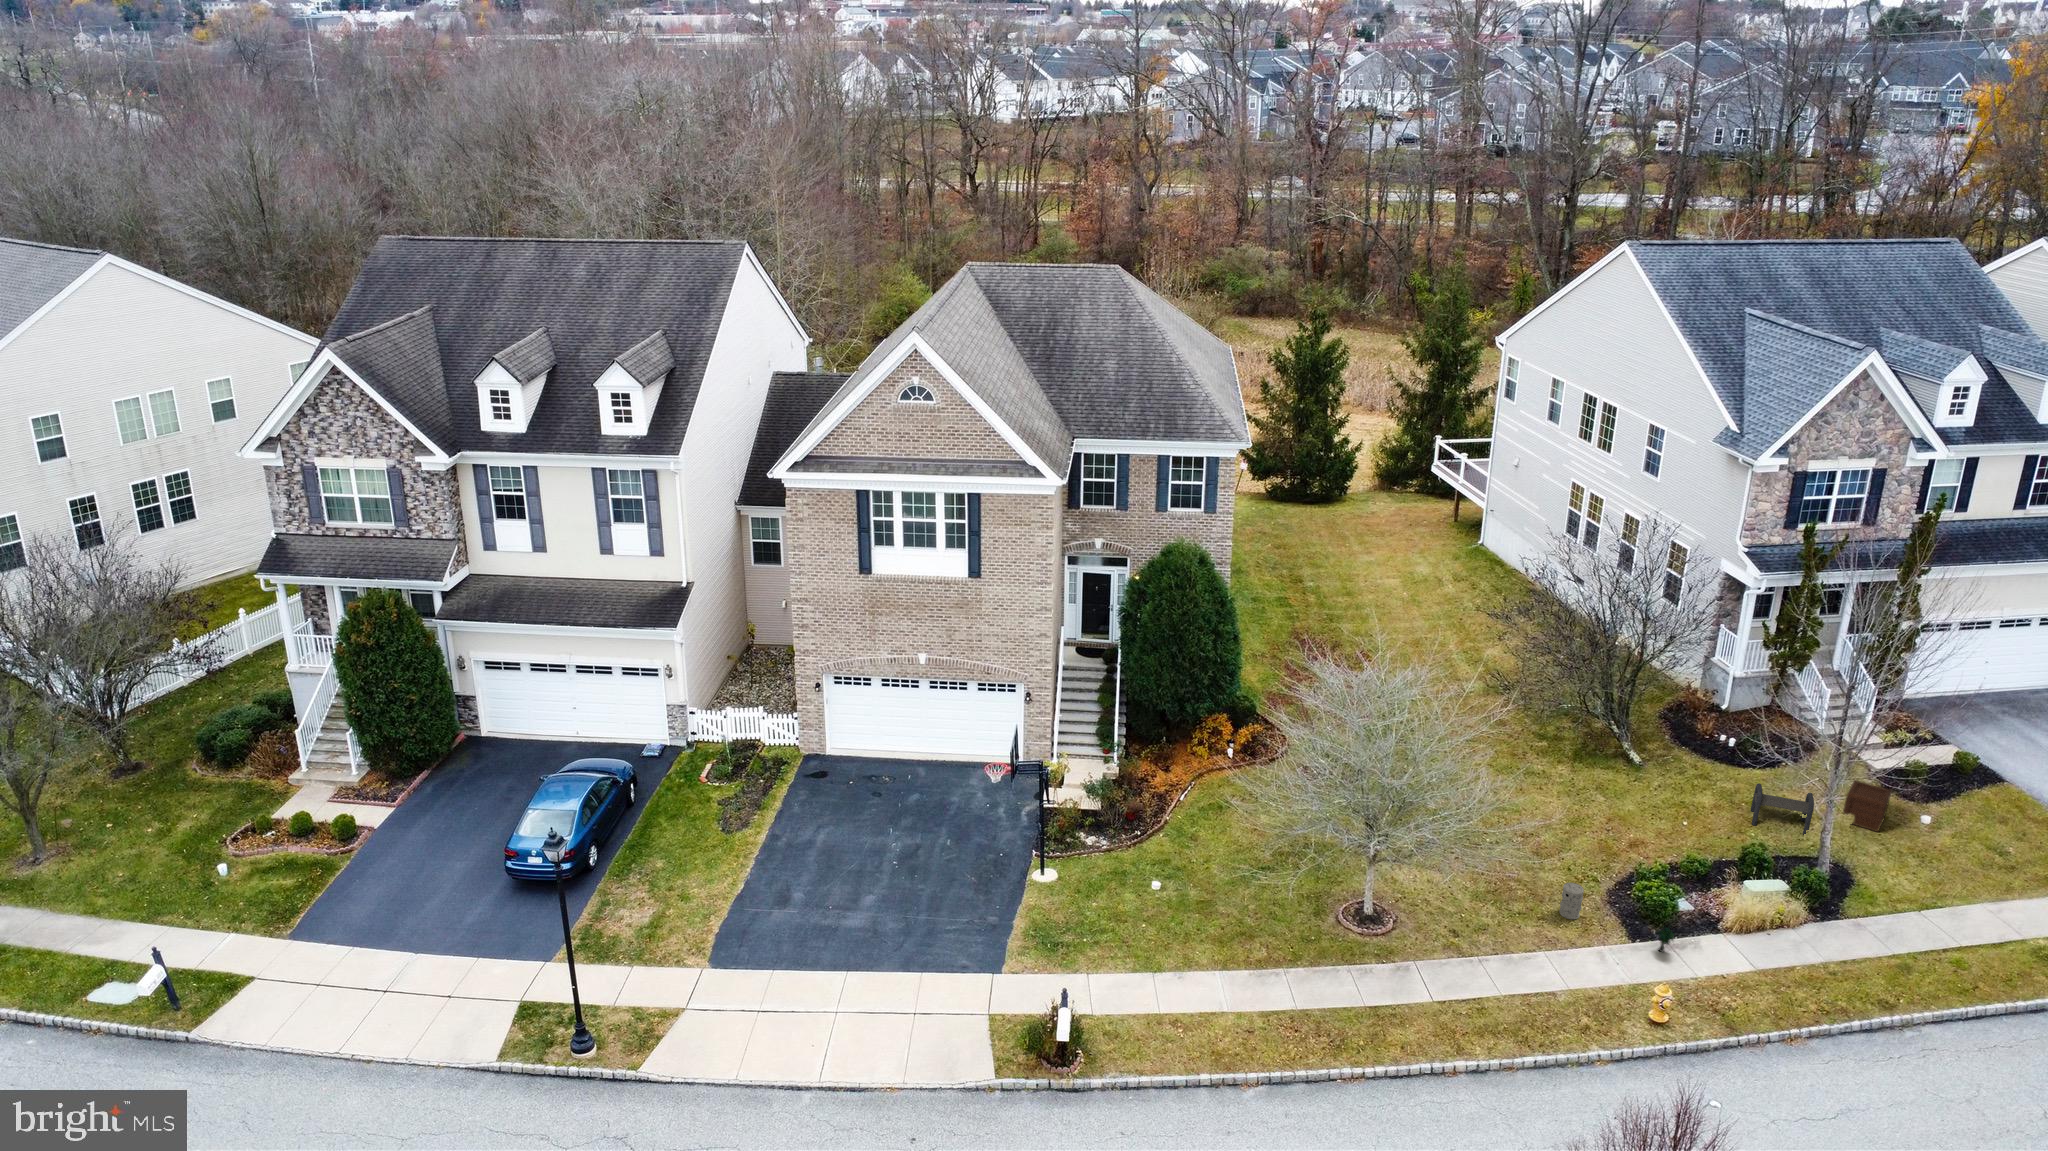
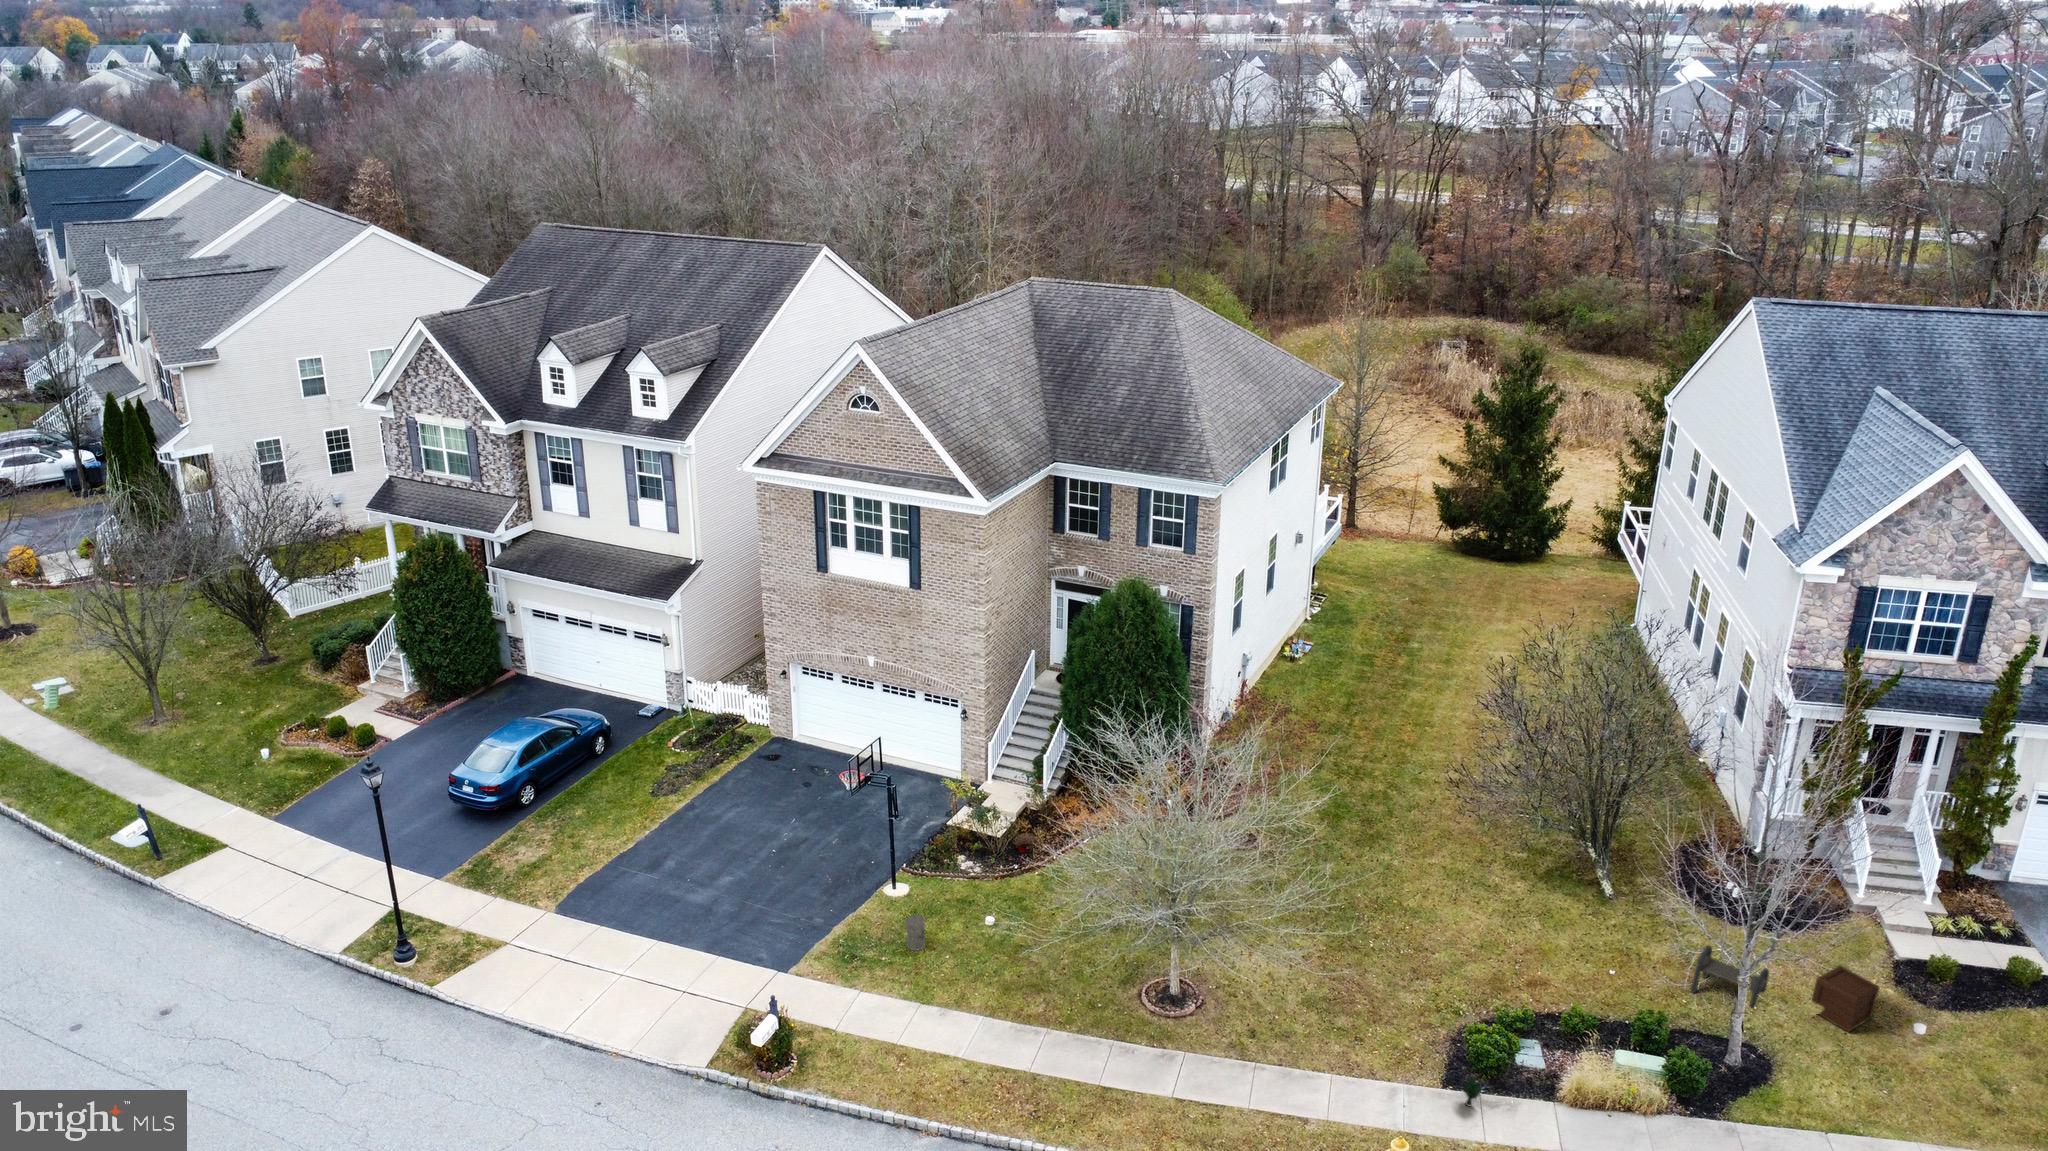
trash can: present [1559,883,1584,919] -> present [905,914,926,951]

